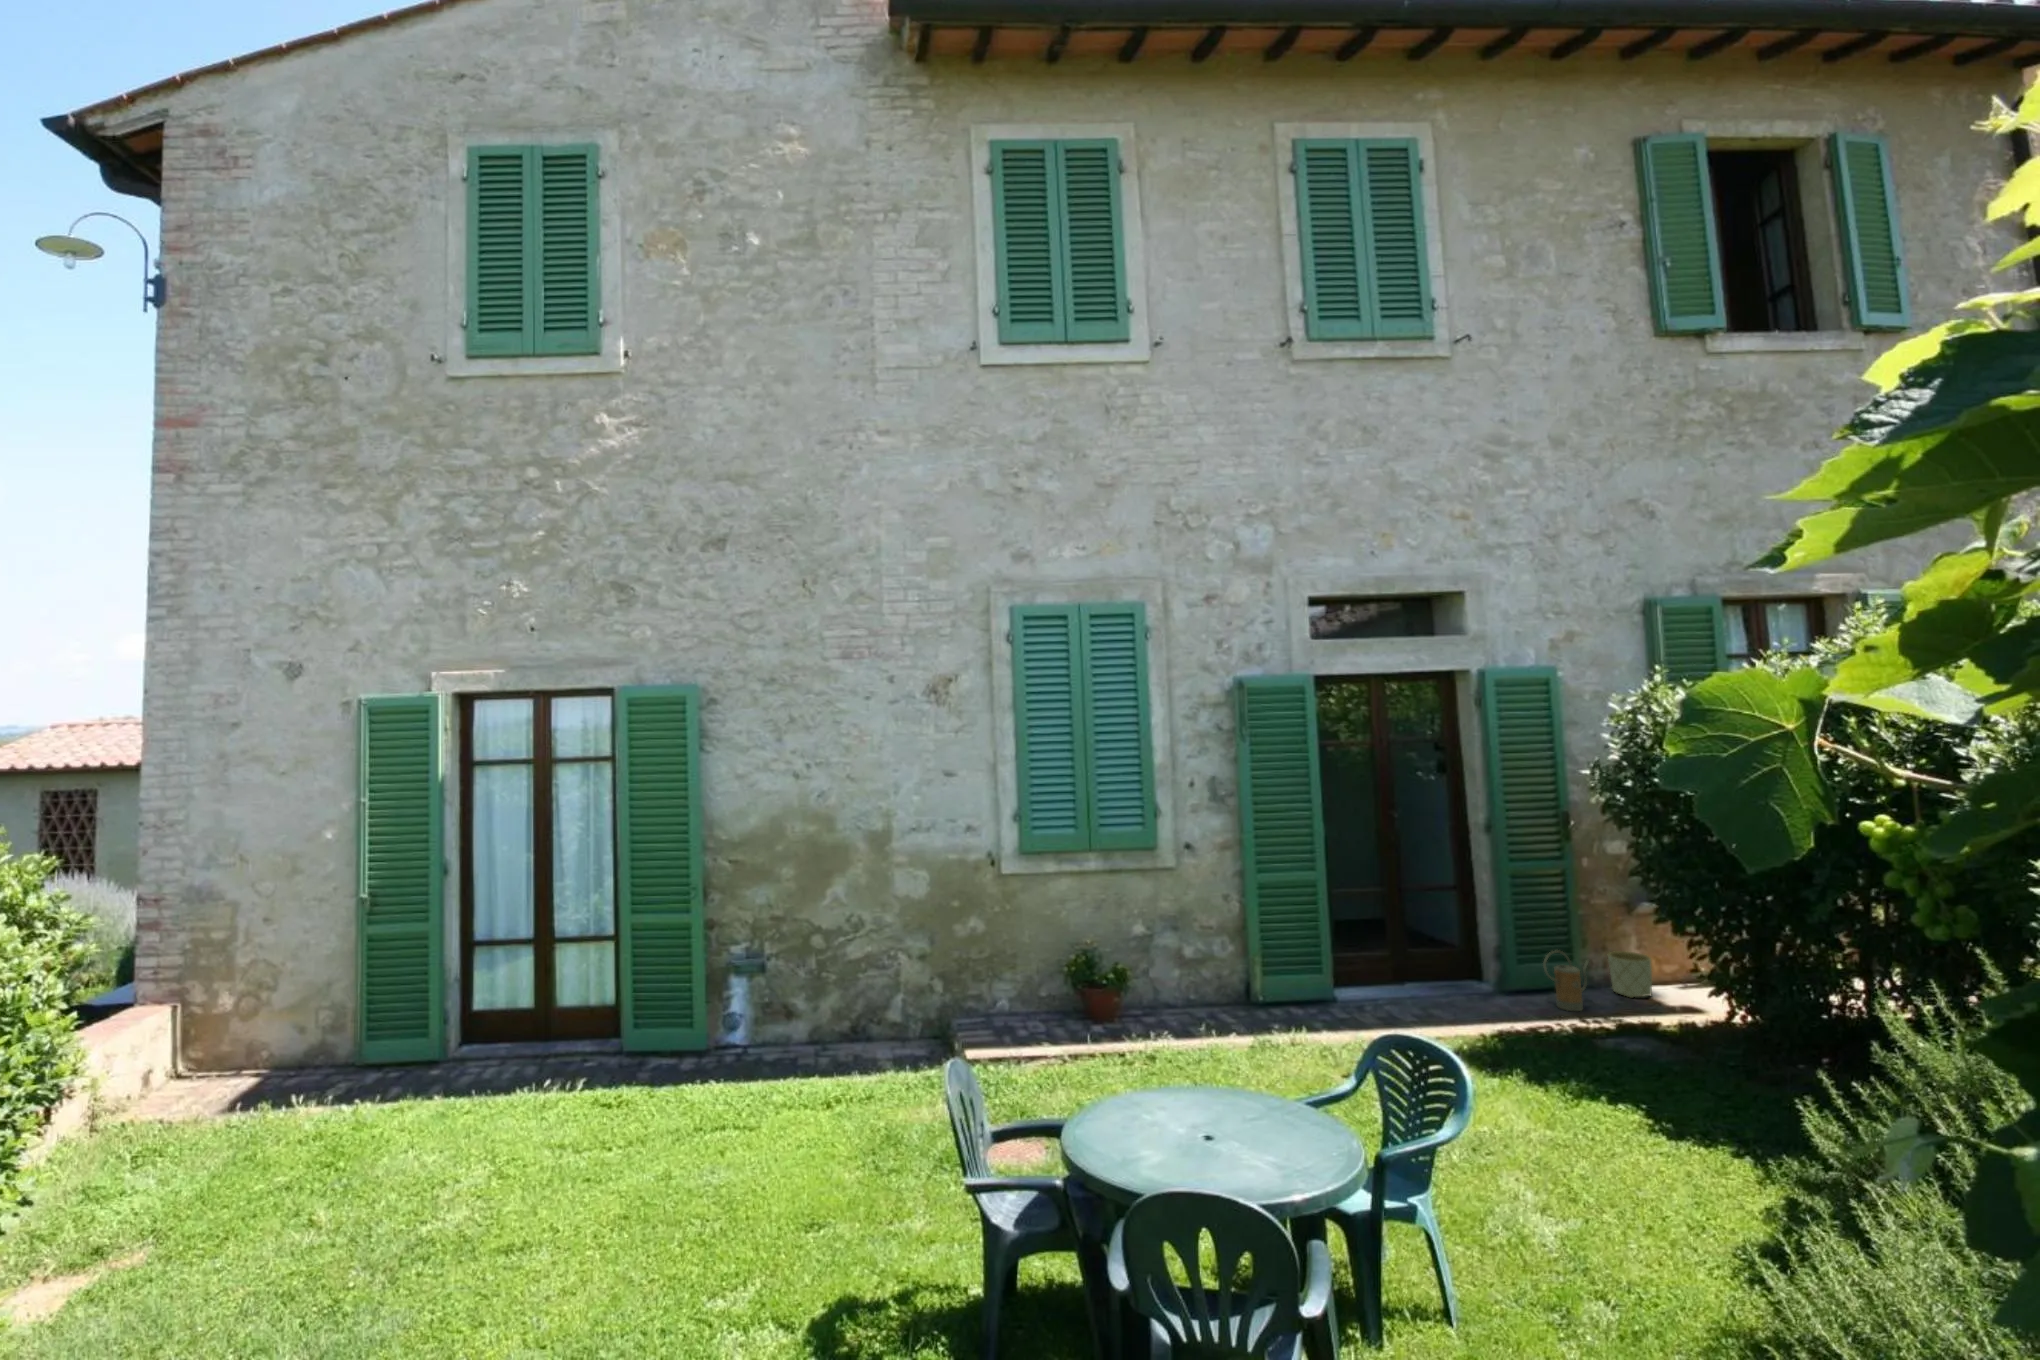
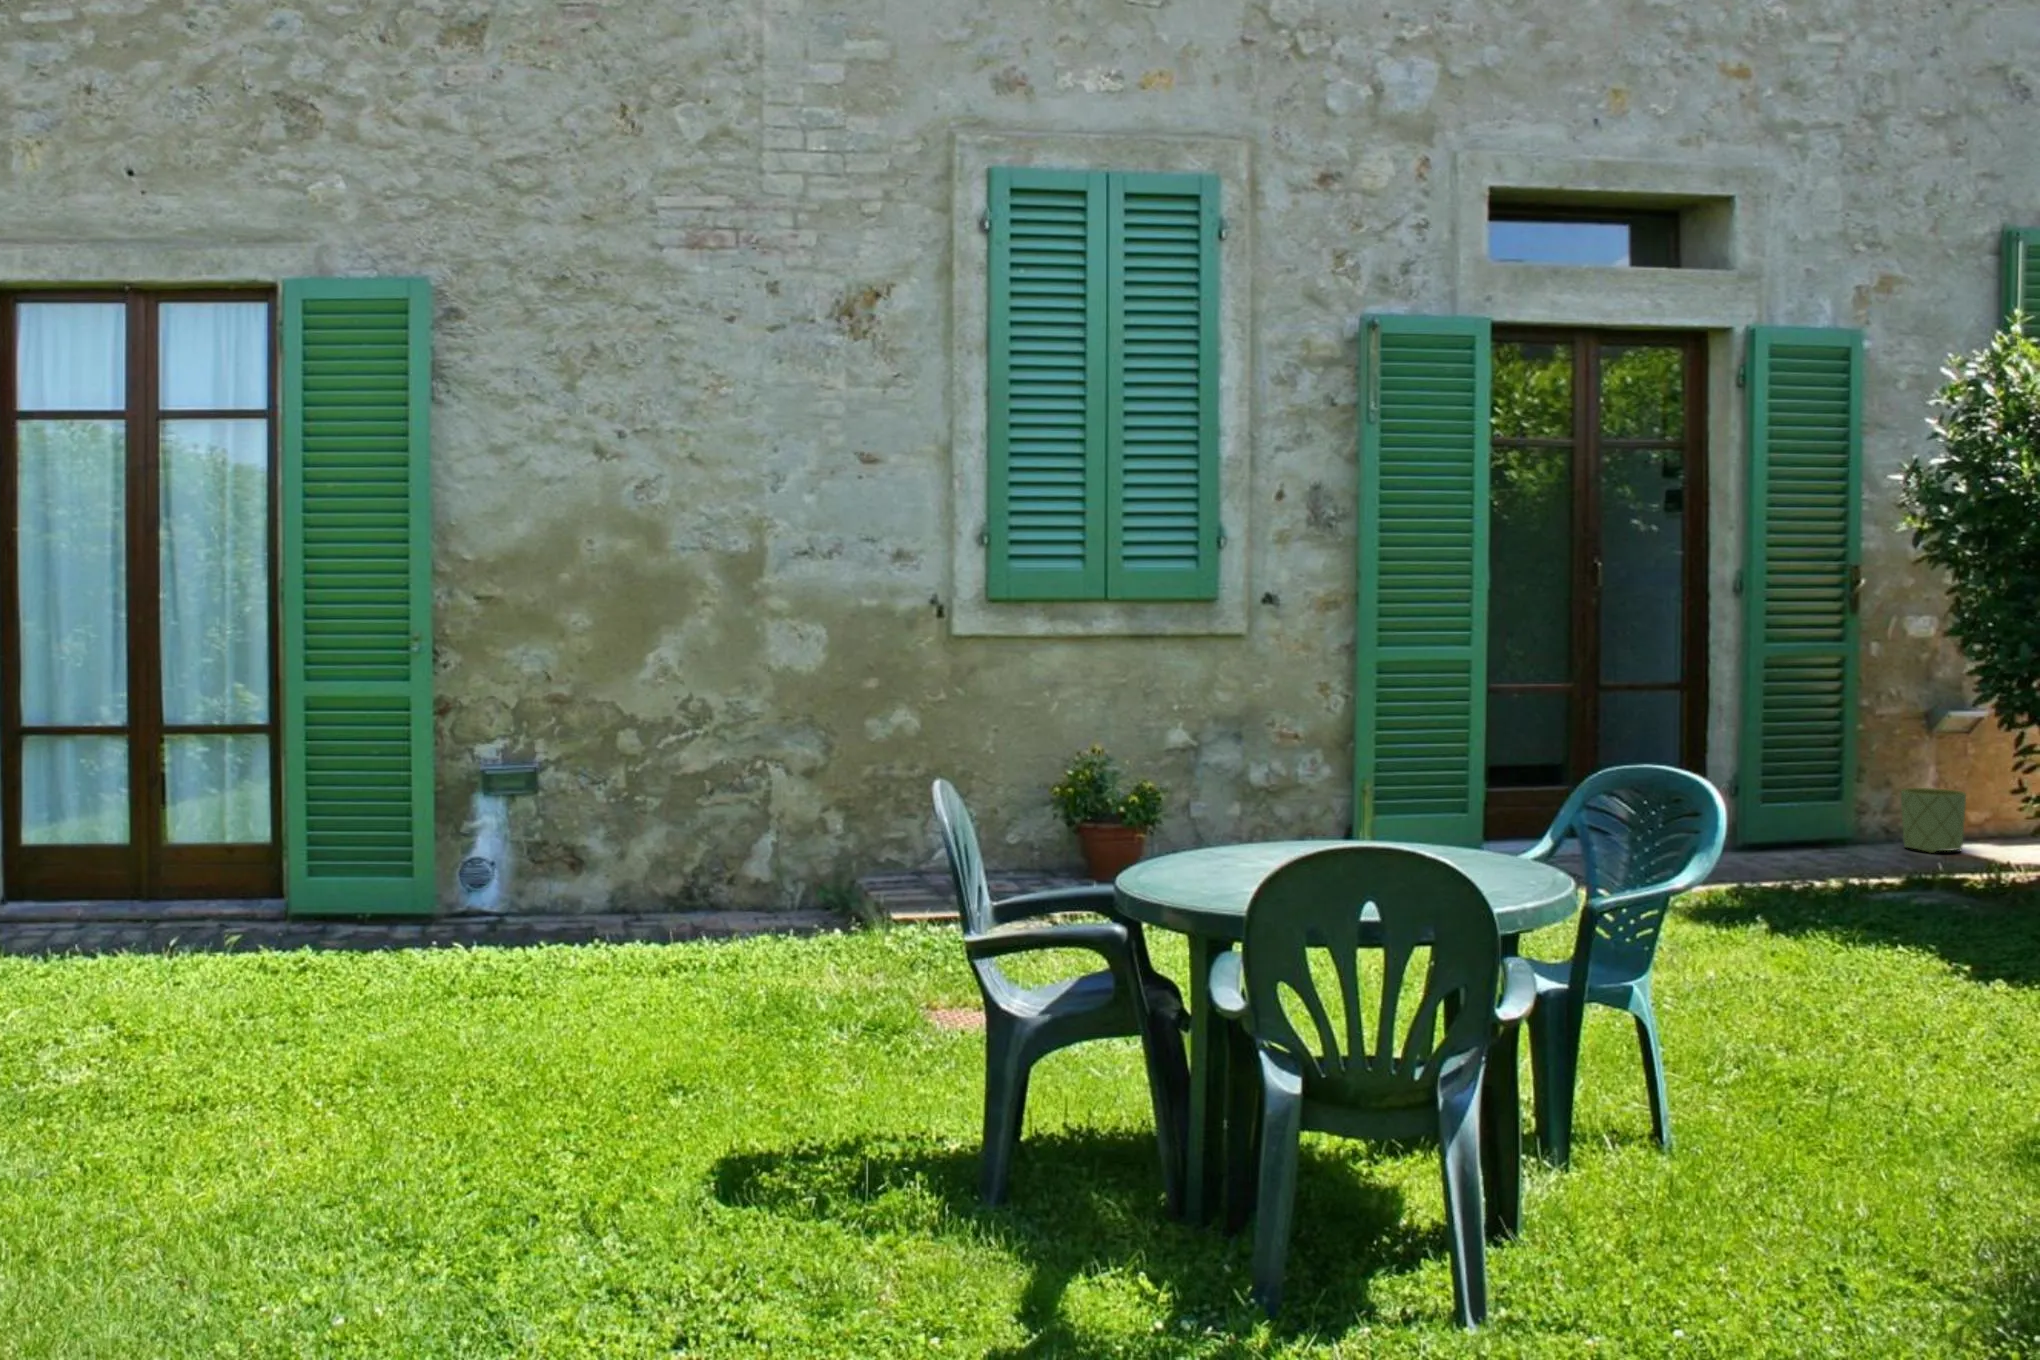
watering can: present [1543,951,1589,1011] -> none [1806,772,1877,864]

